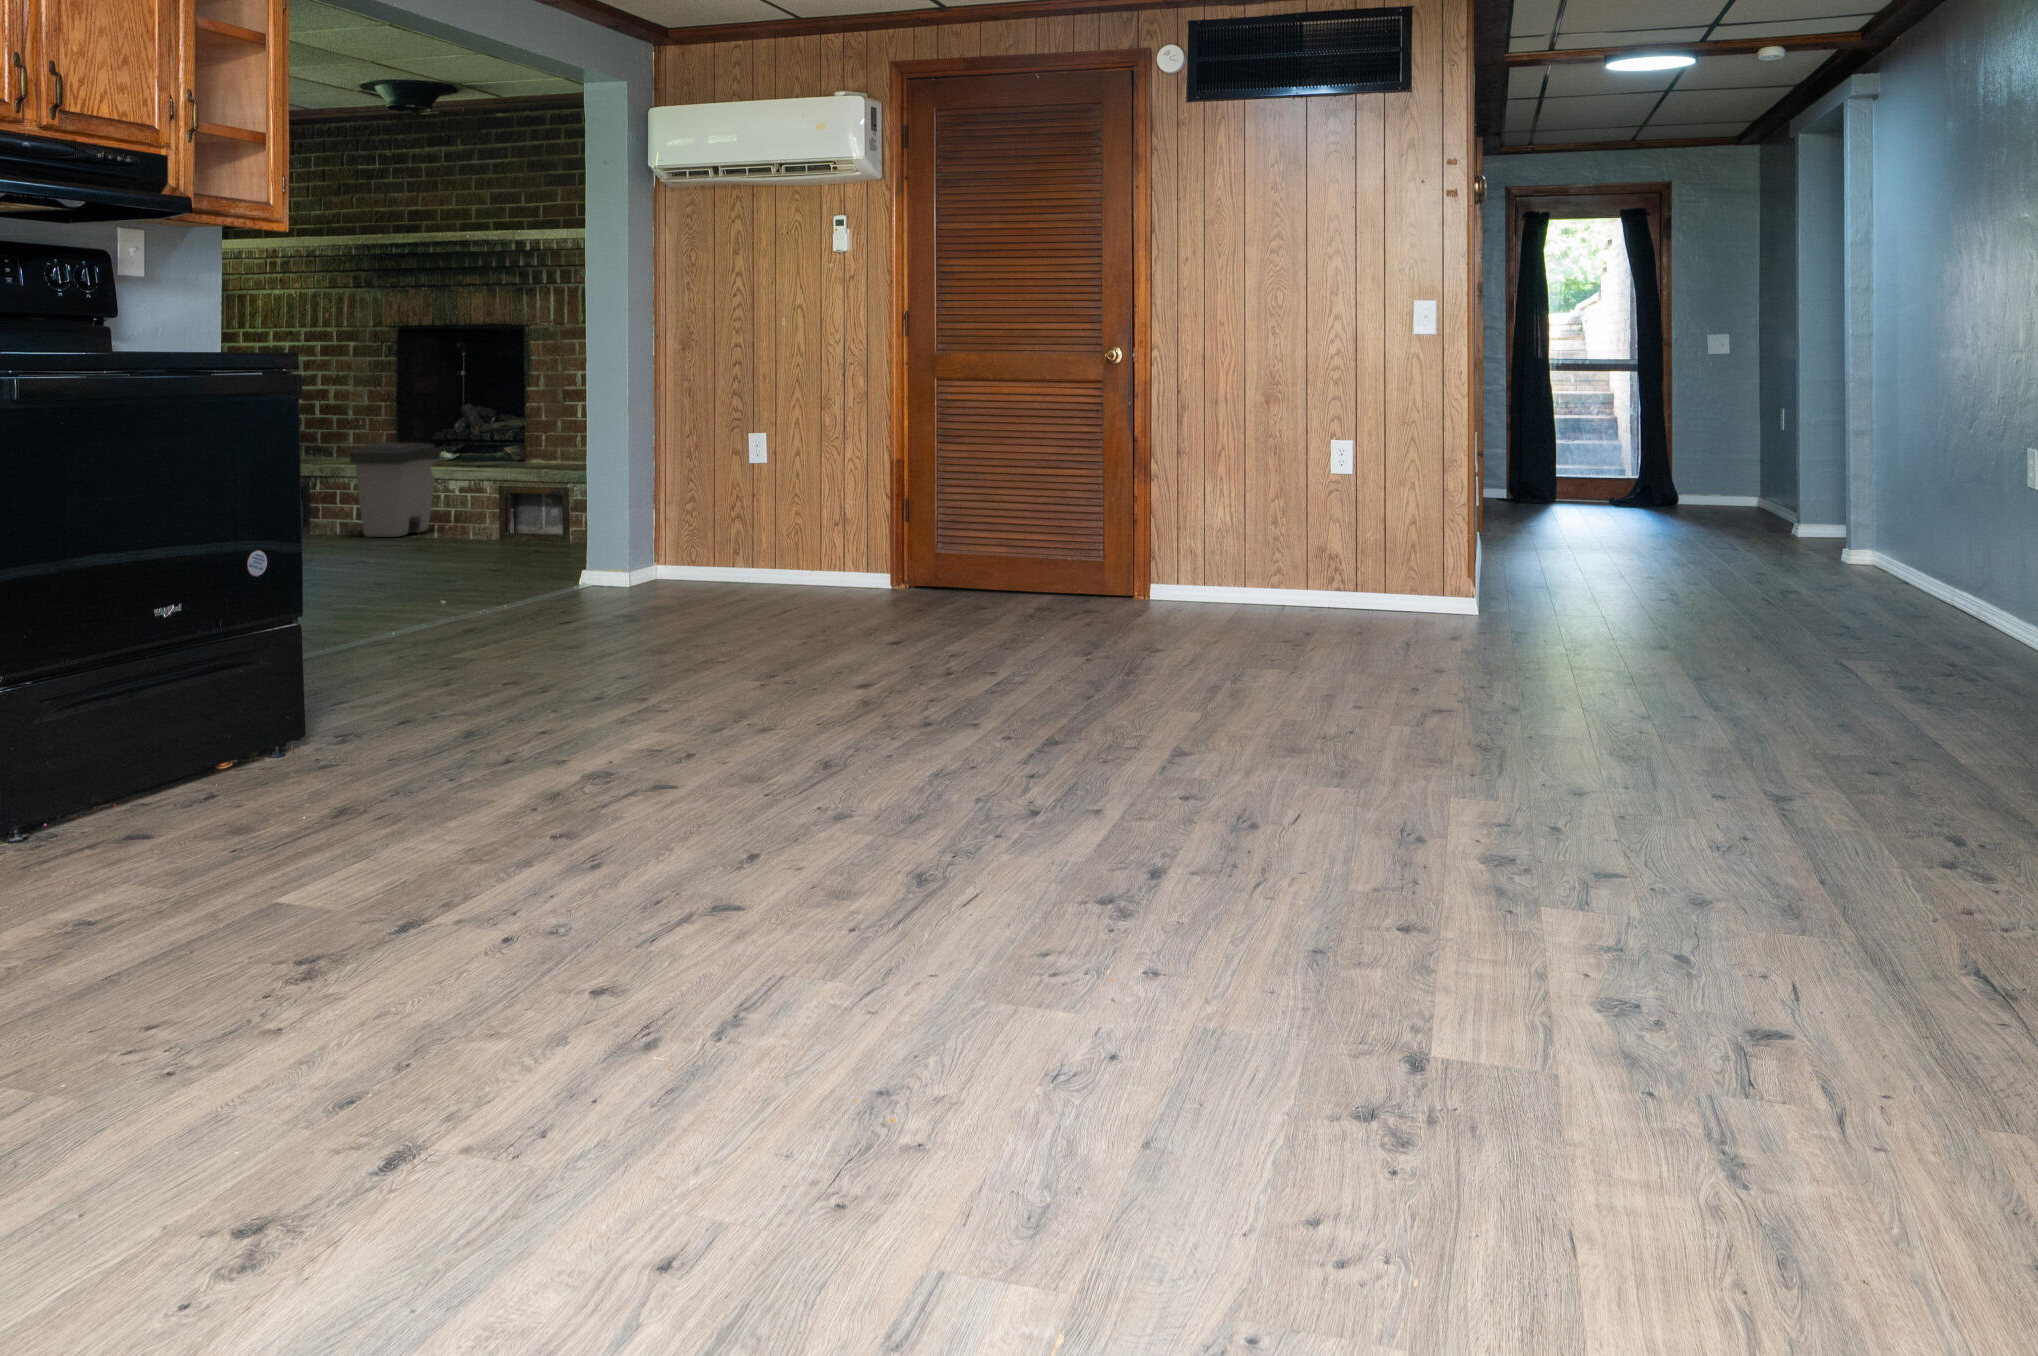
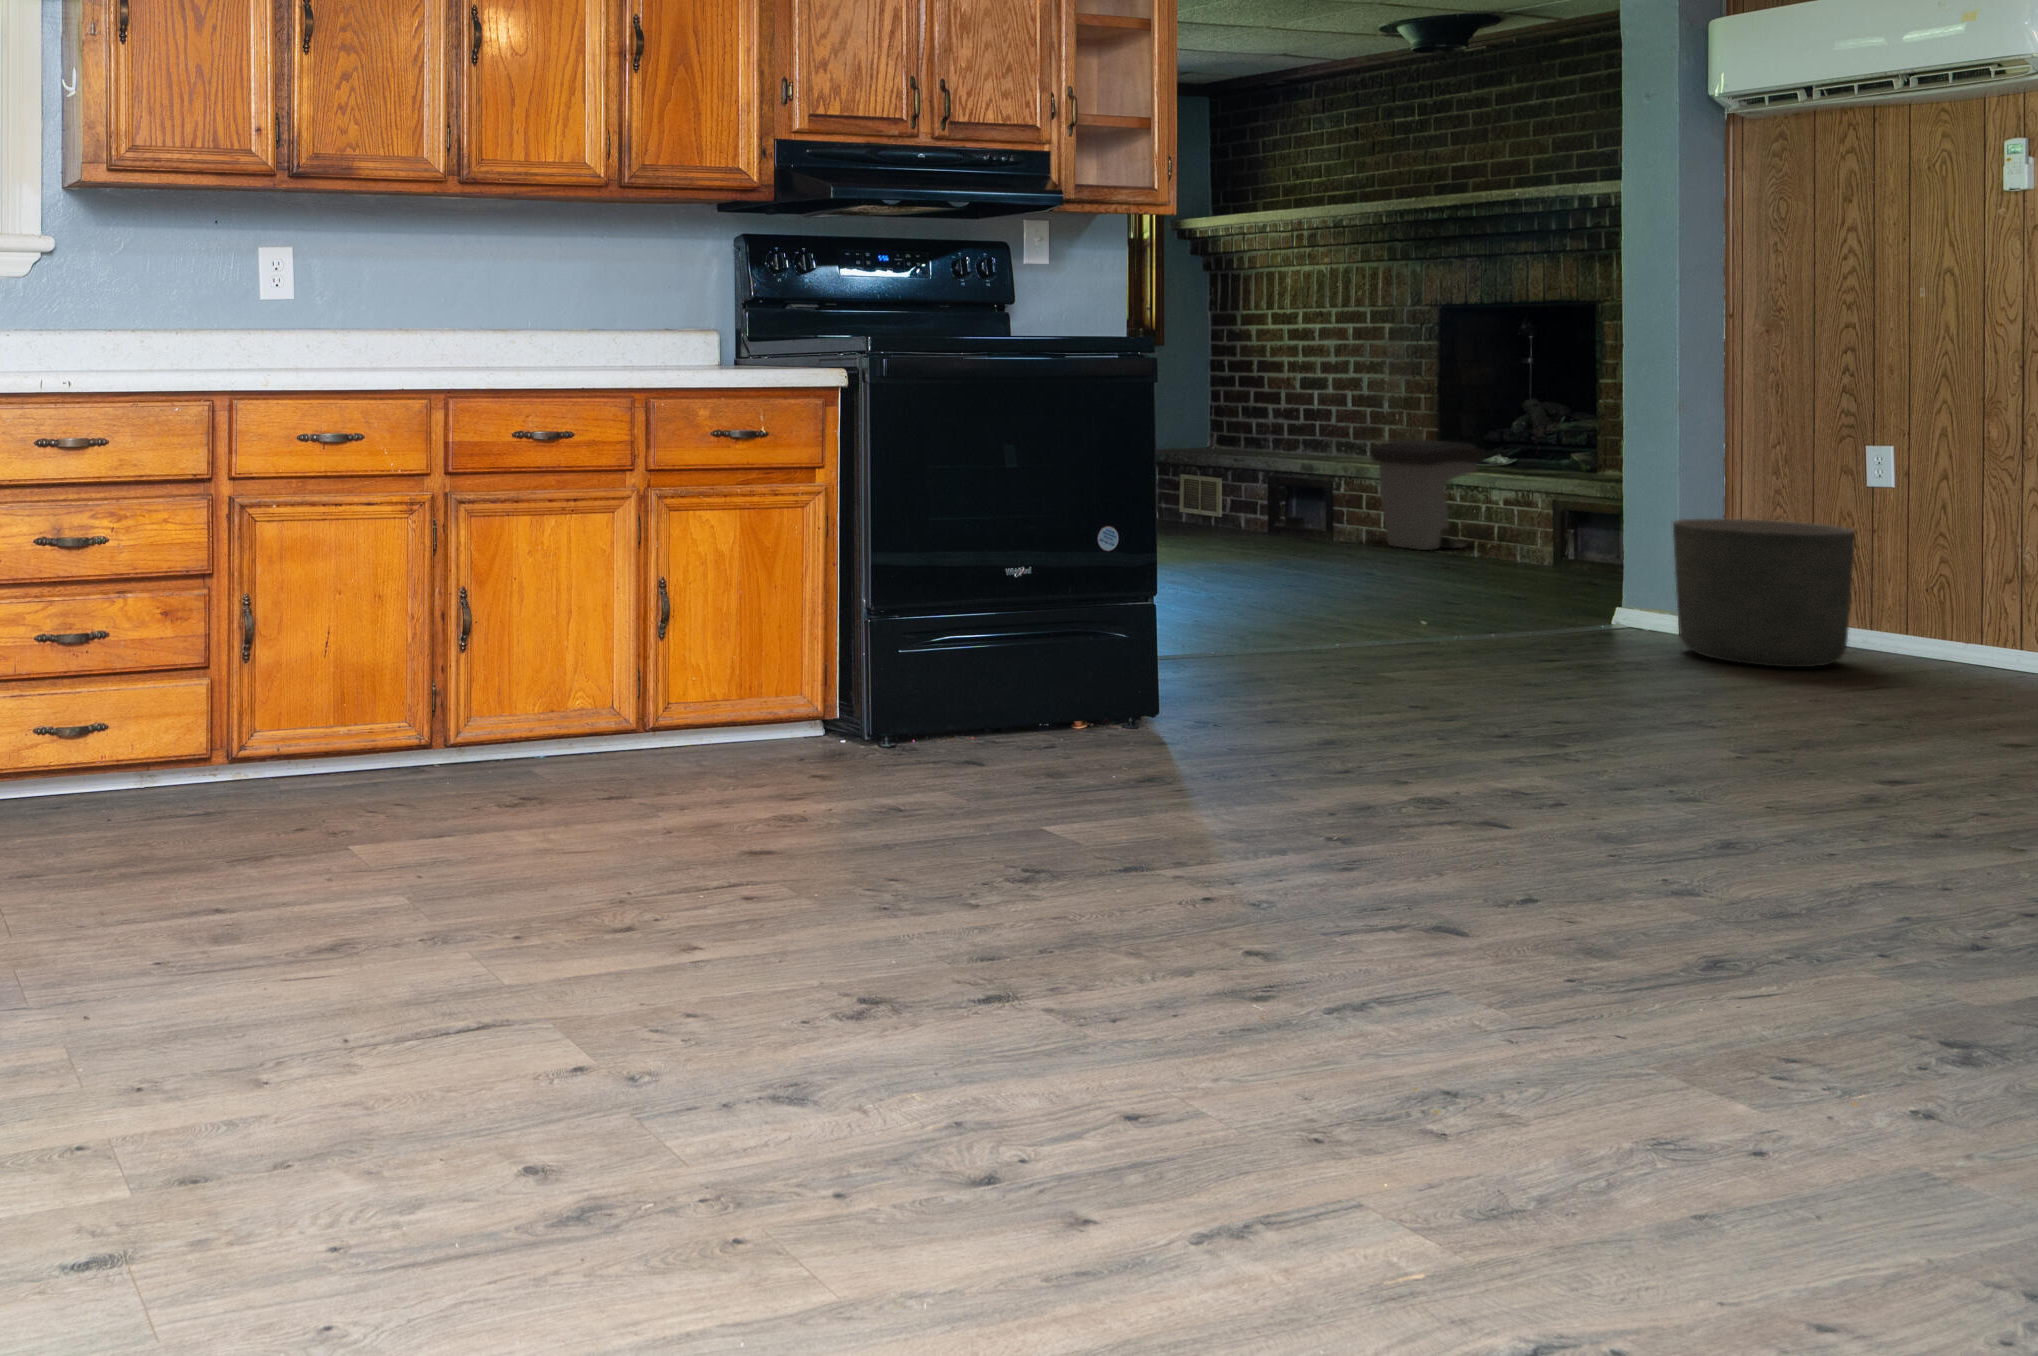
planter: none [637,489,748,597] -> present [1673,519,1855,667]

